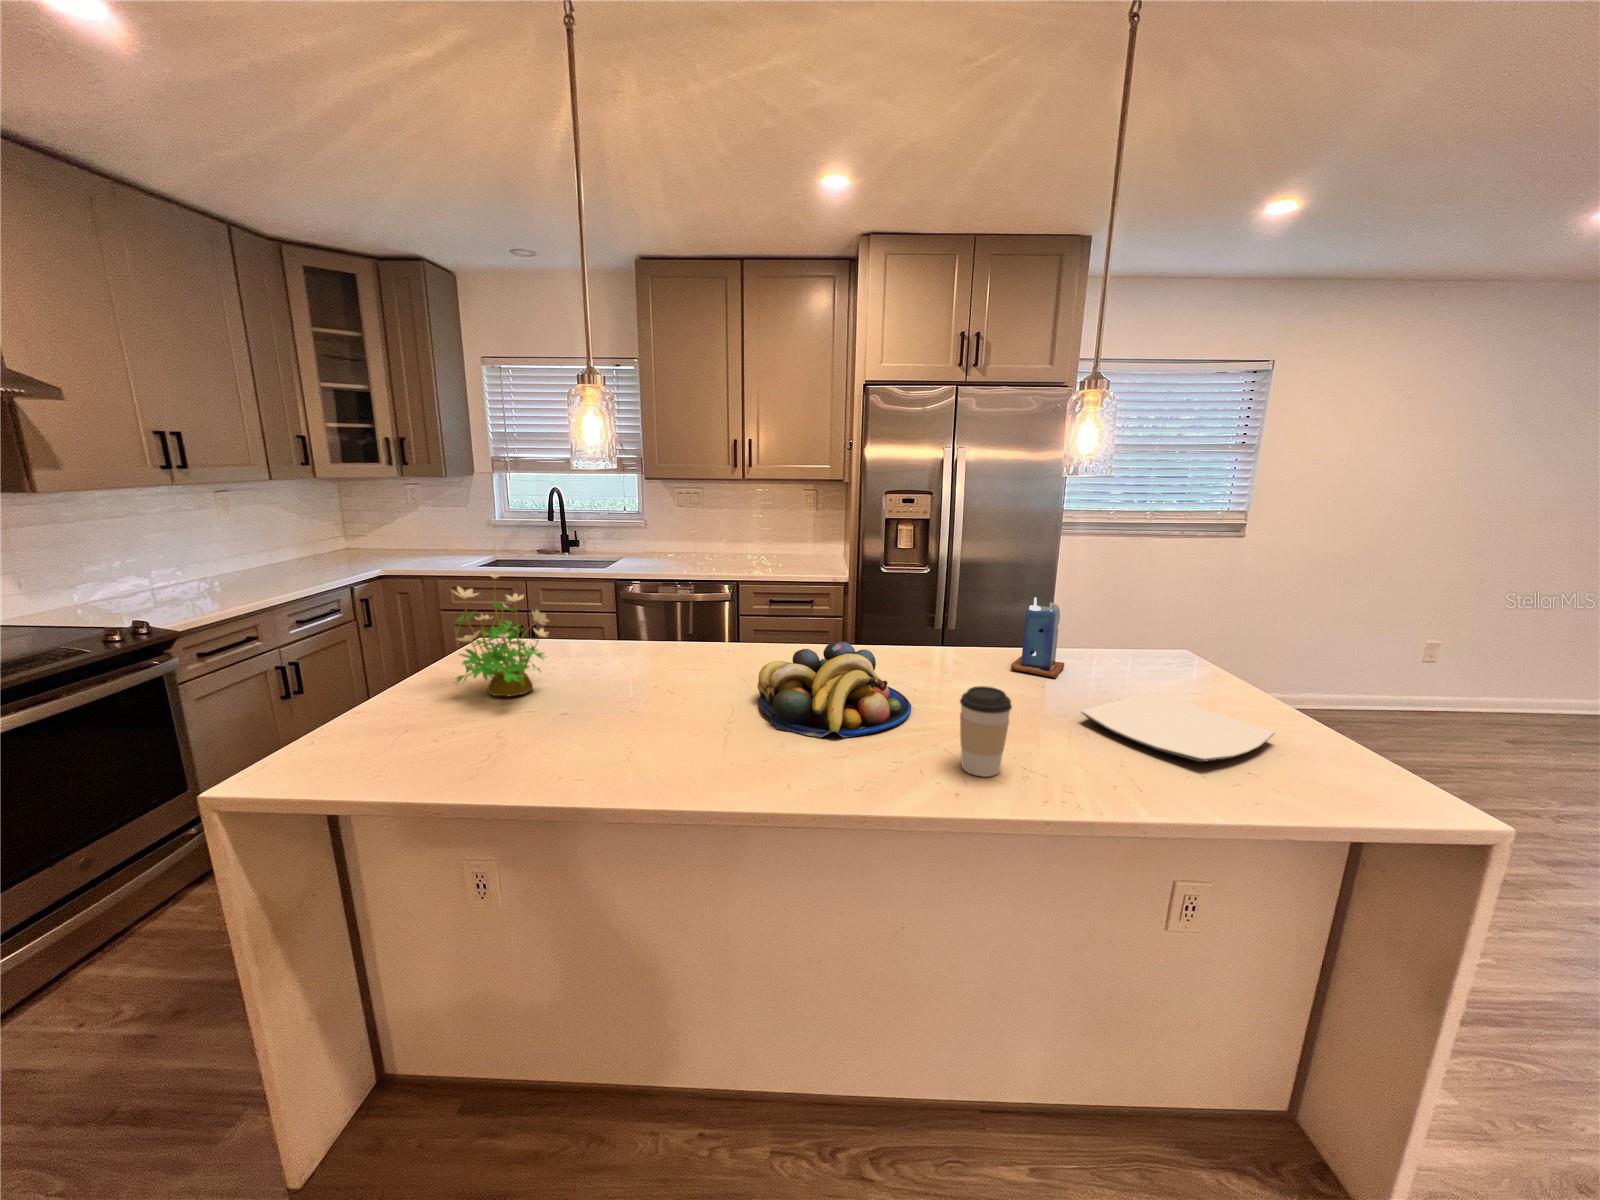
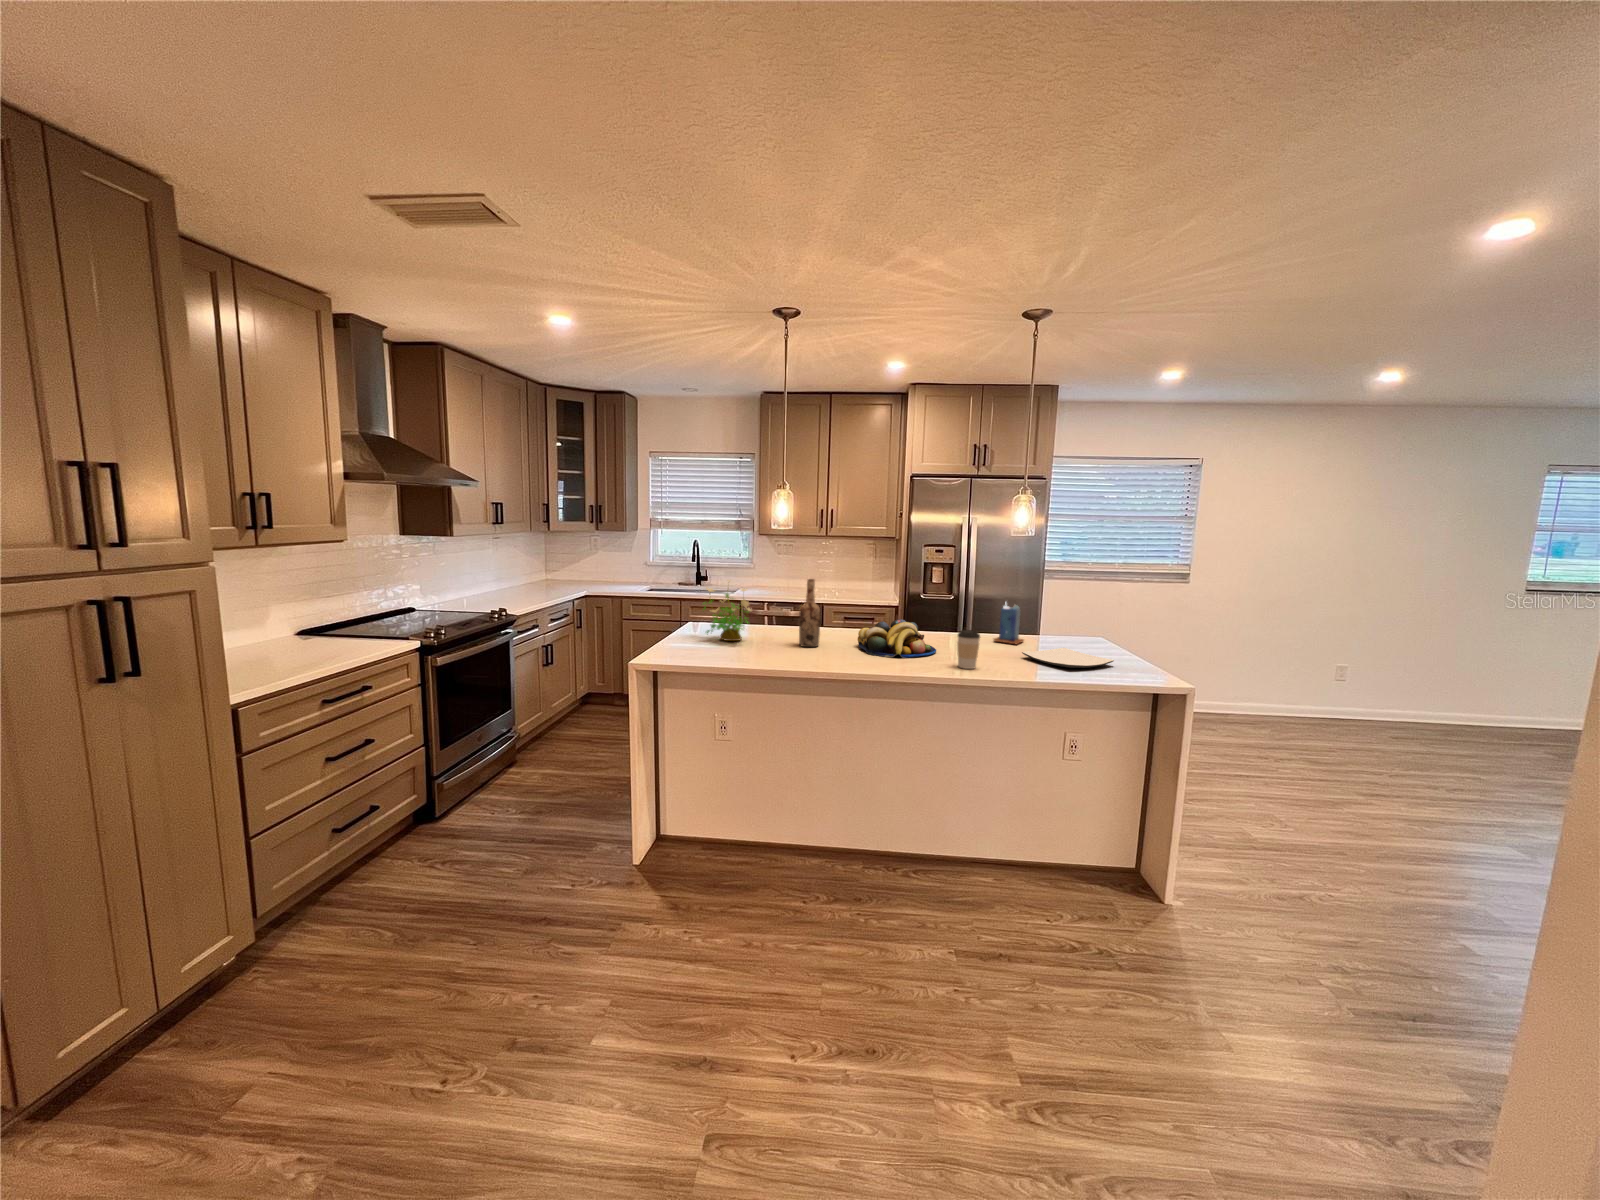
wine bottle: none [638,571,682,709] -> present [799,579,820,647]

